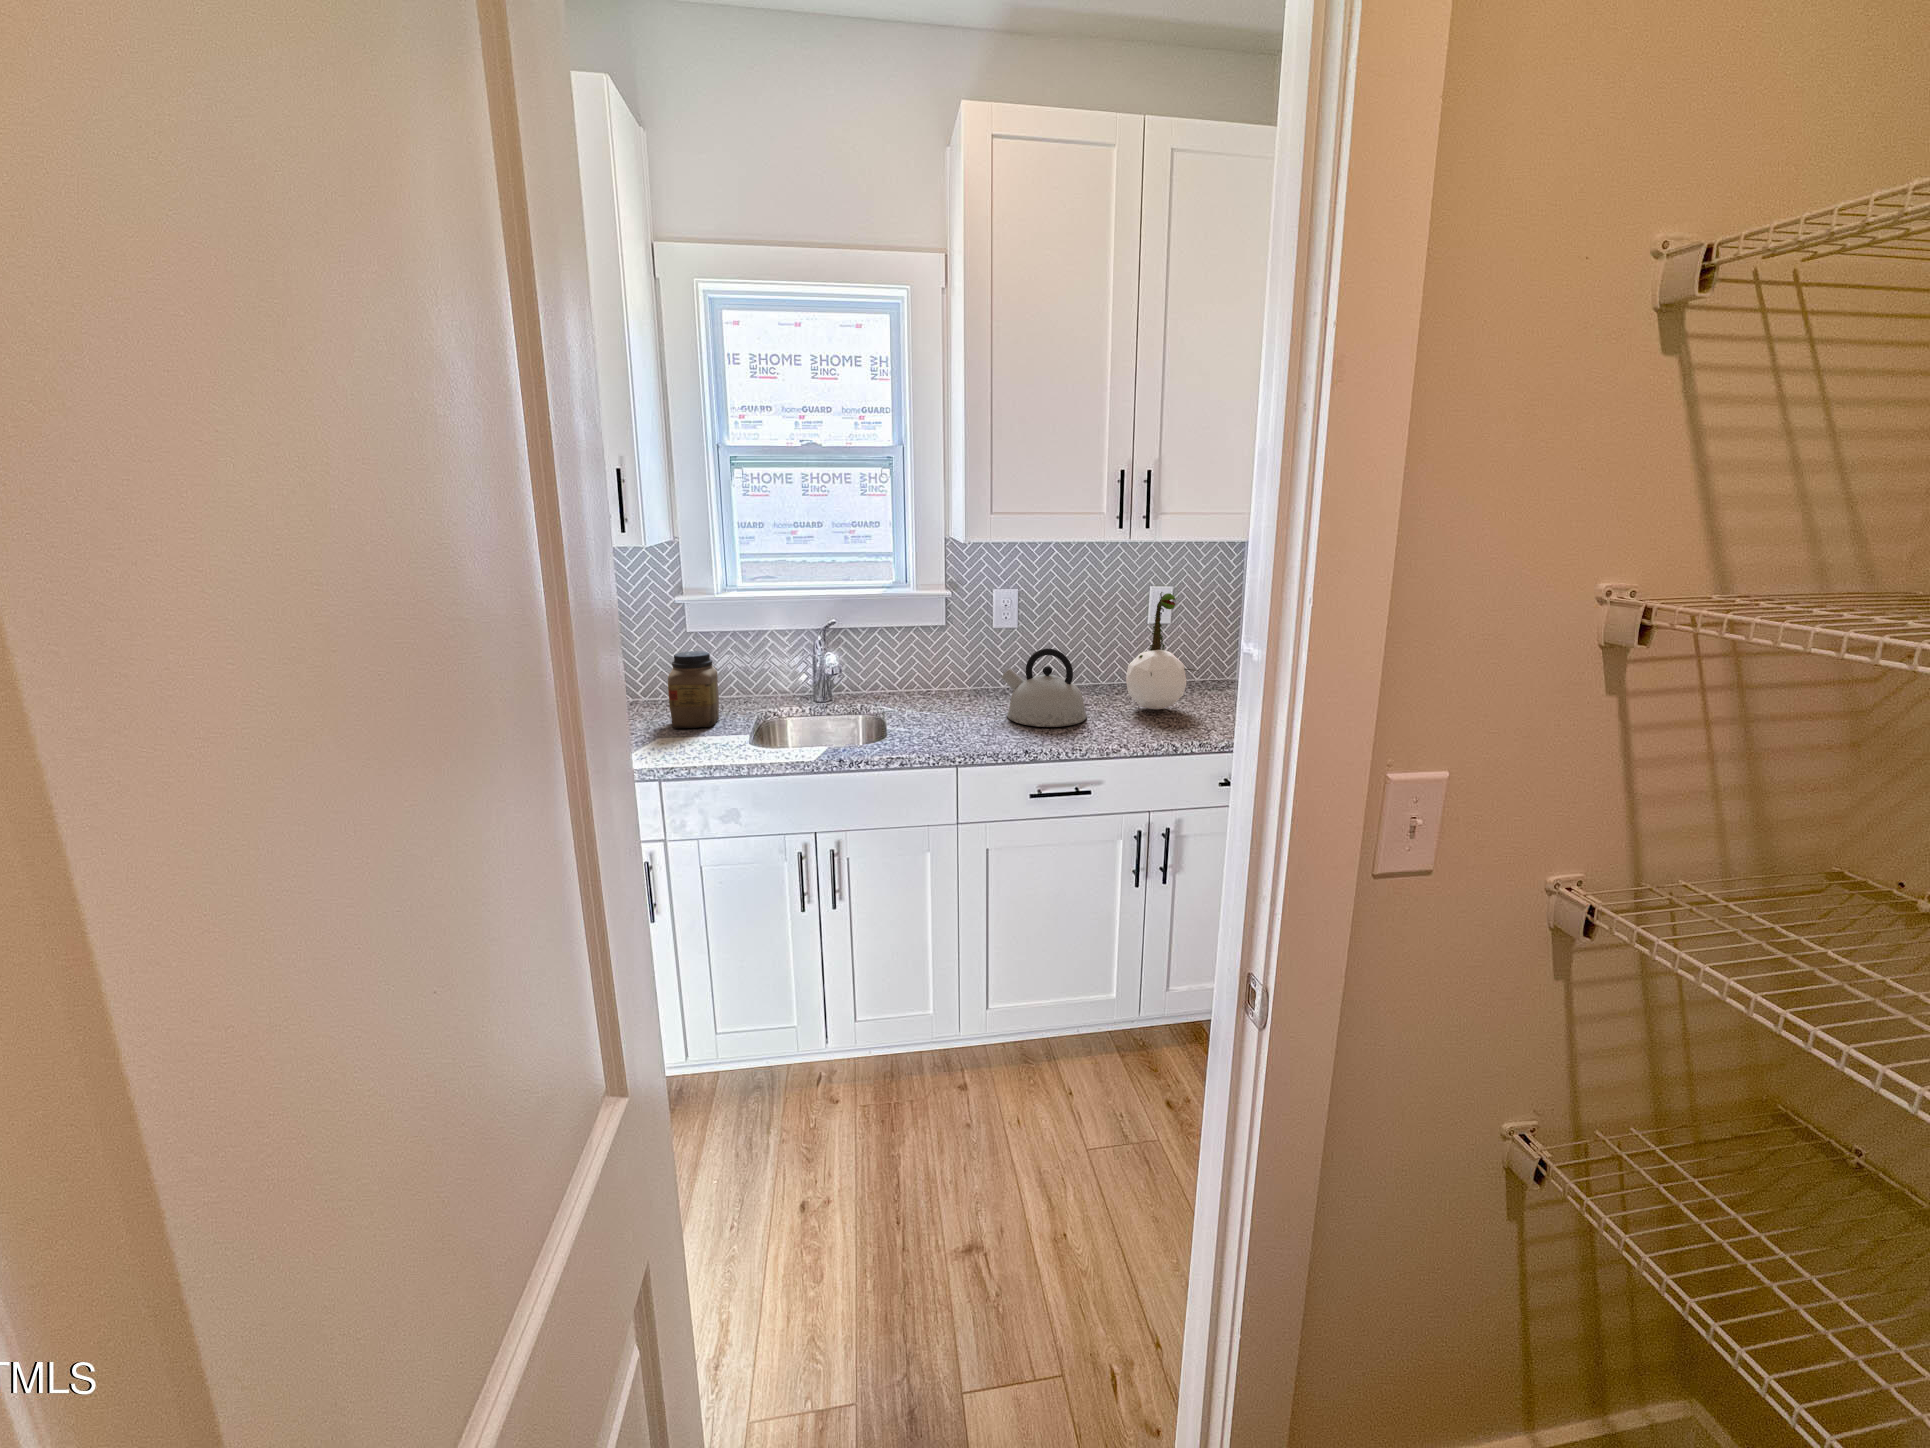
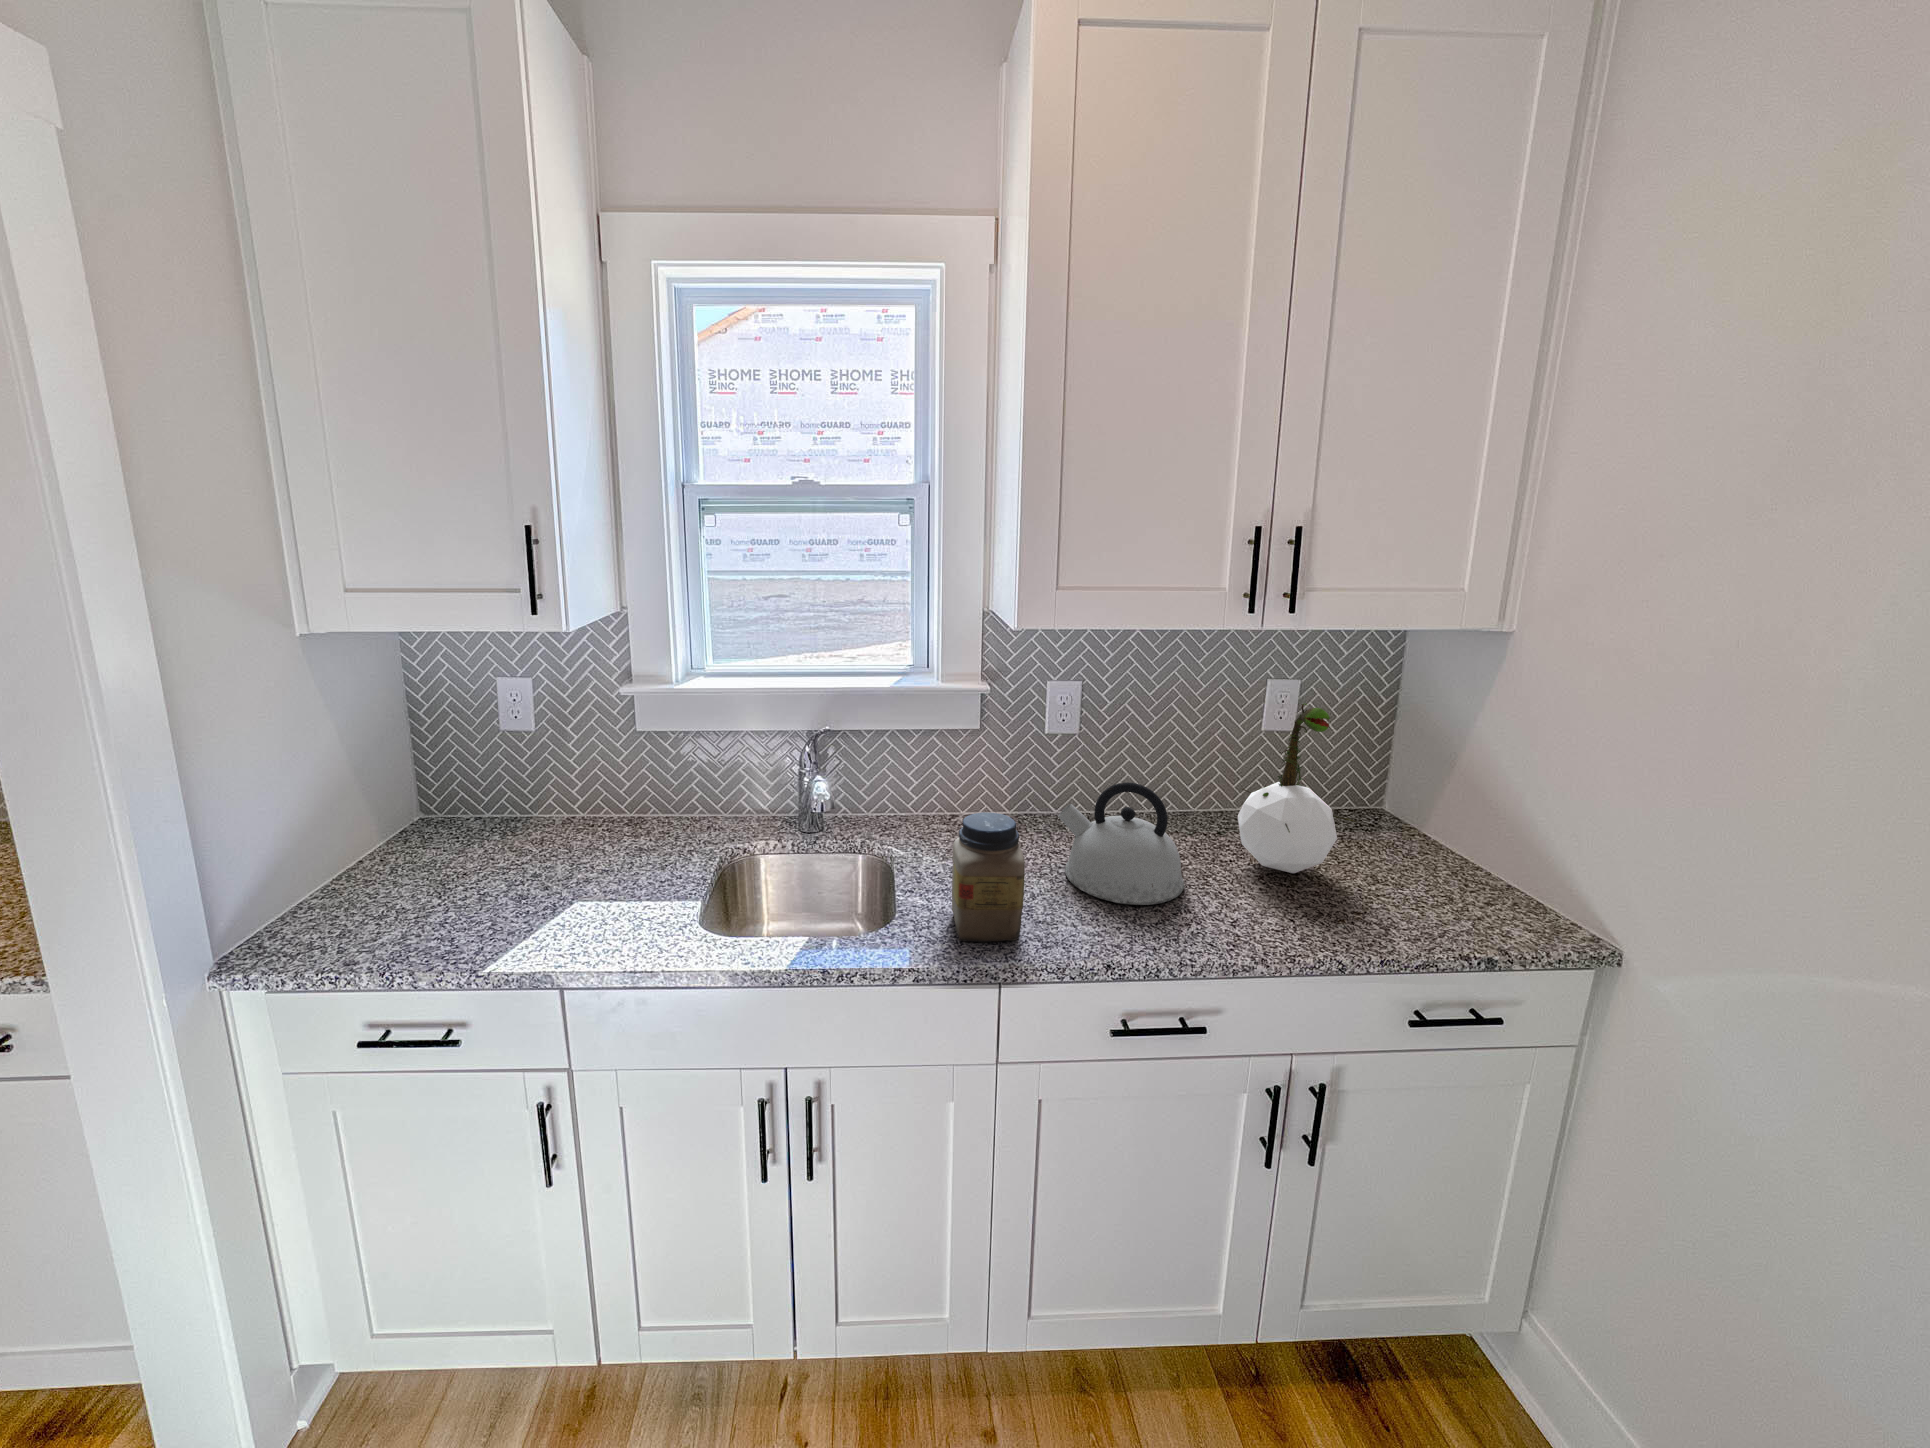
jar: present [668,651,719,728] -> present [952,812,1025,942]

